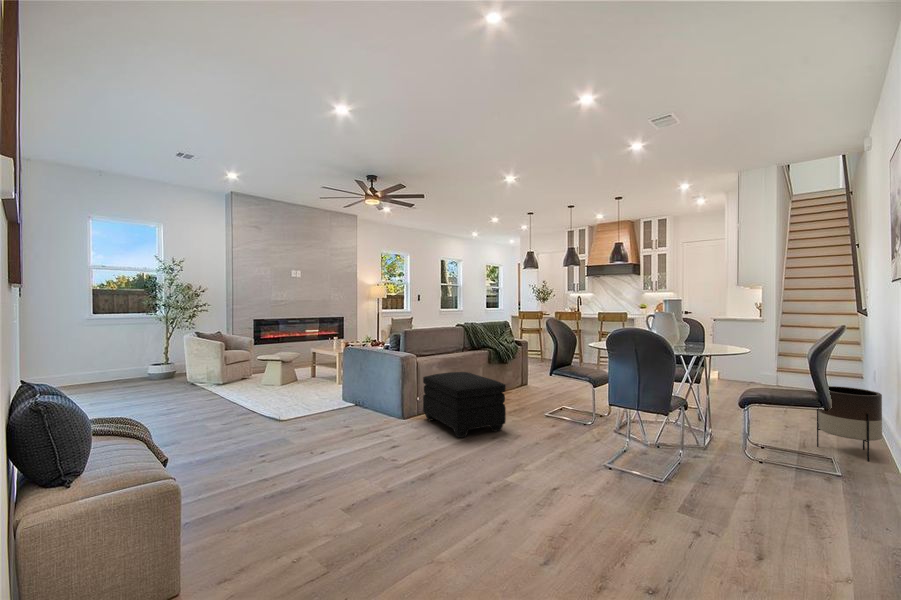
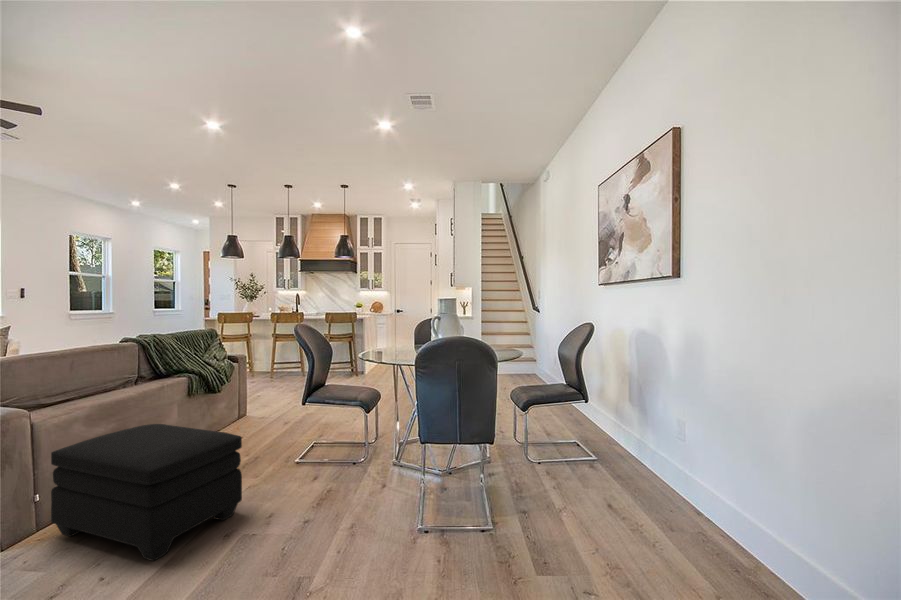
planter: present [817,386,882,461] -> none [560,375,603,440]

